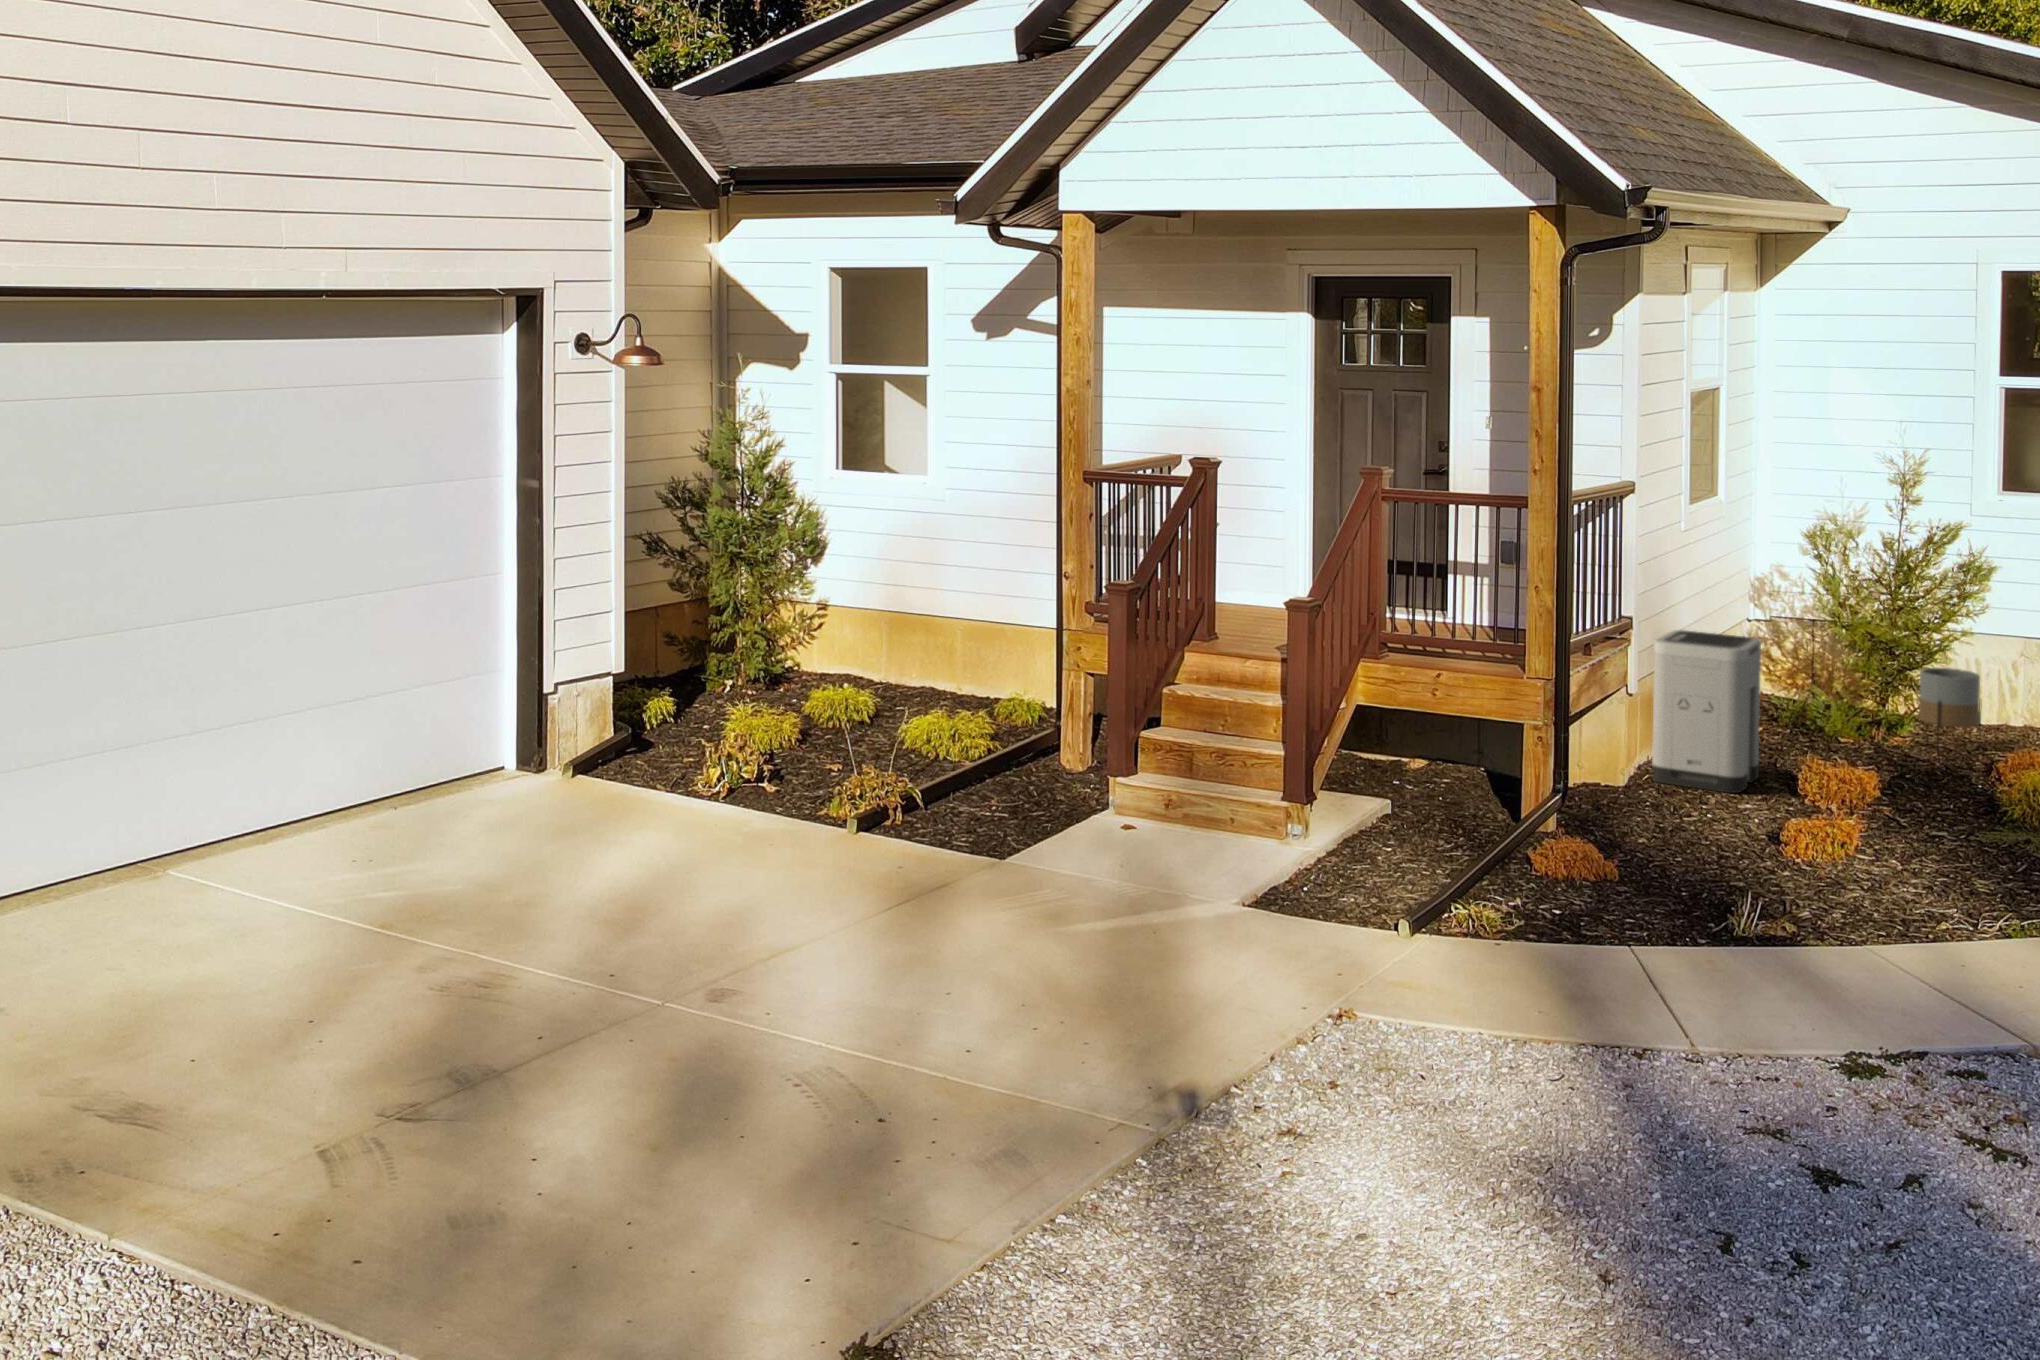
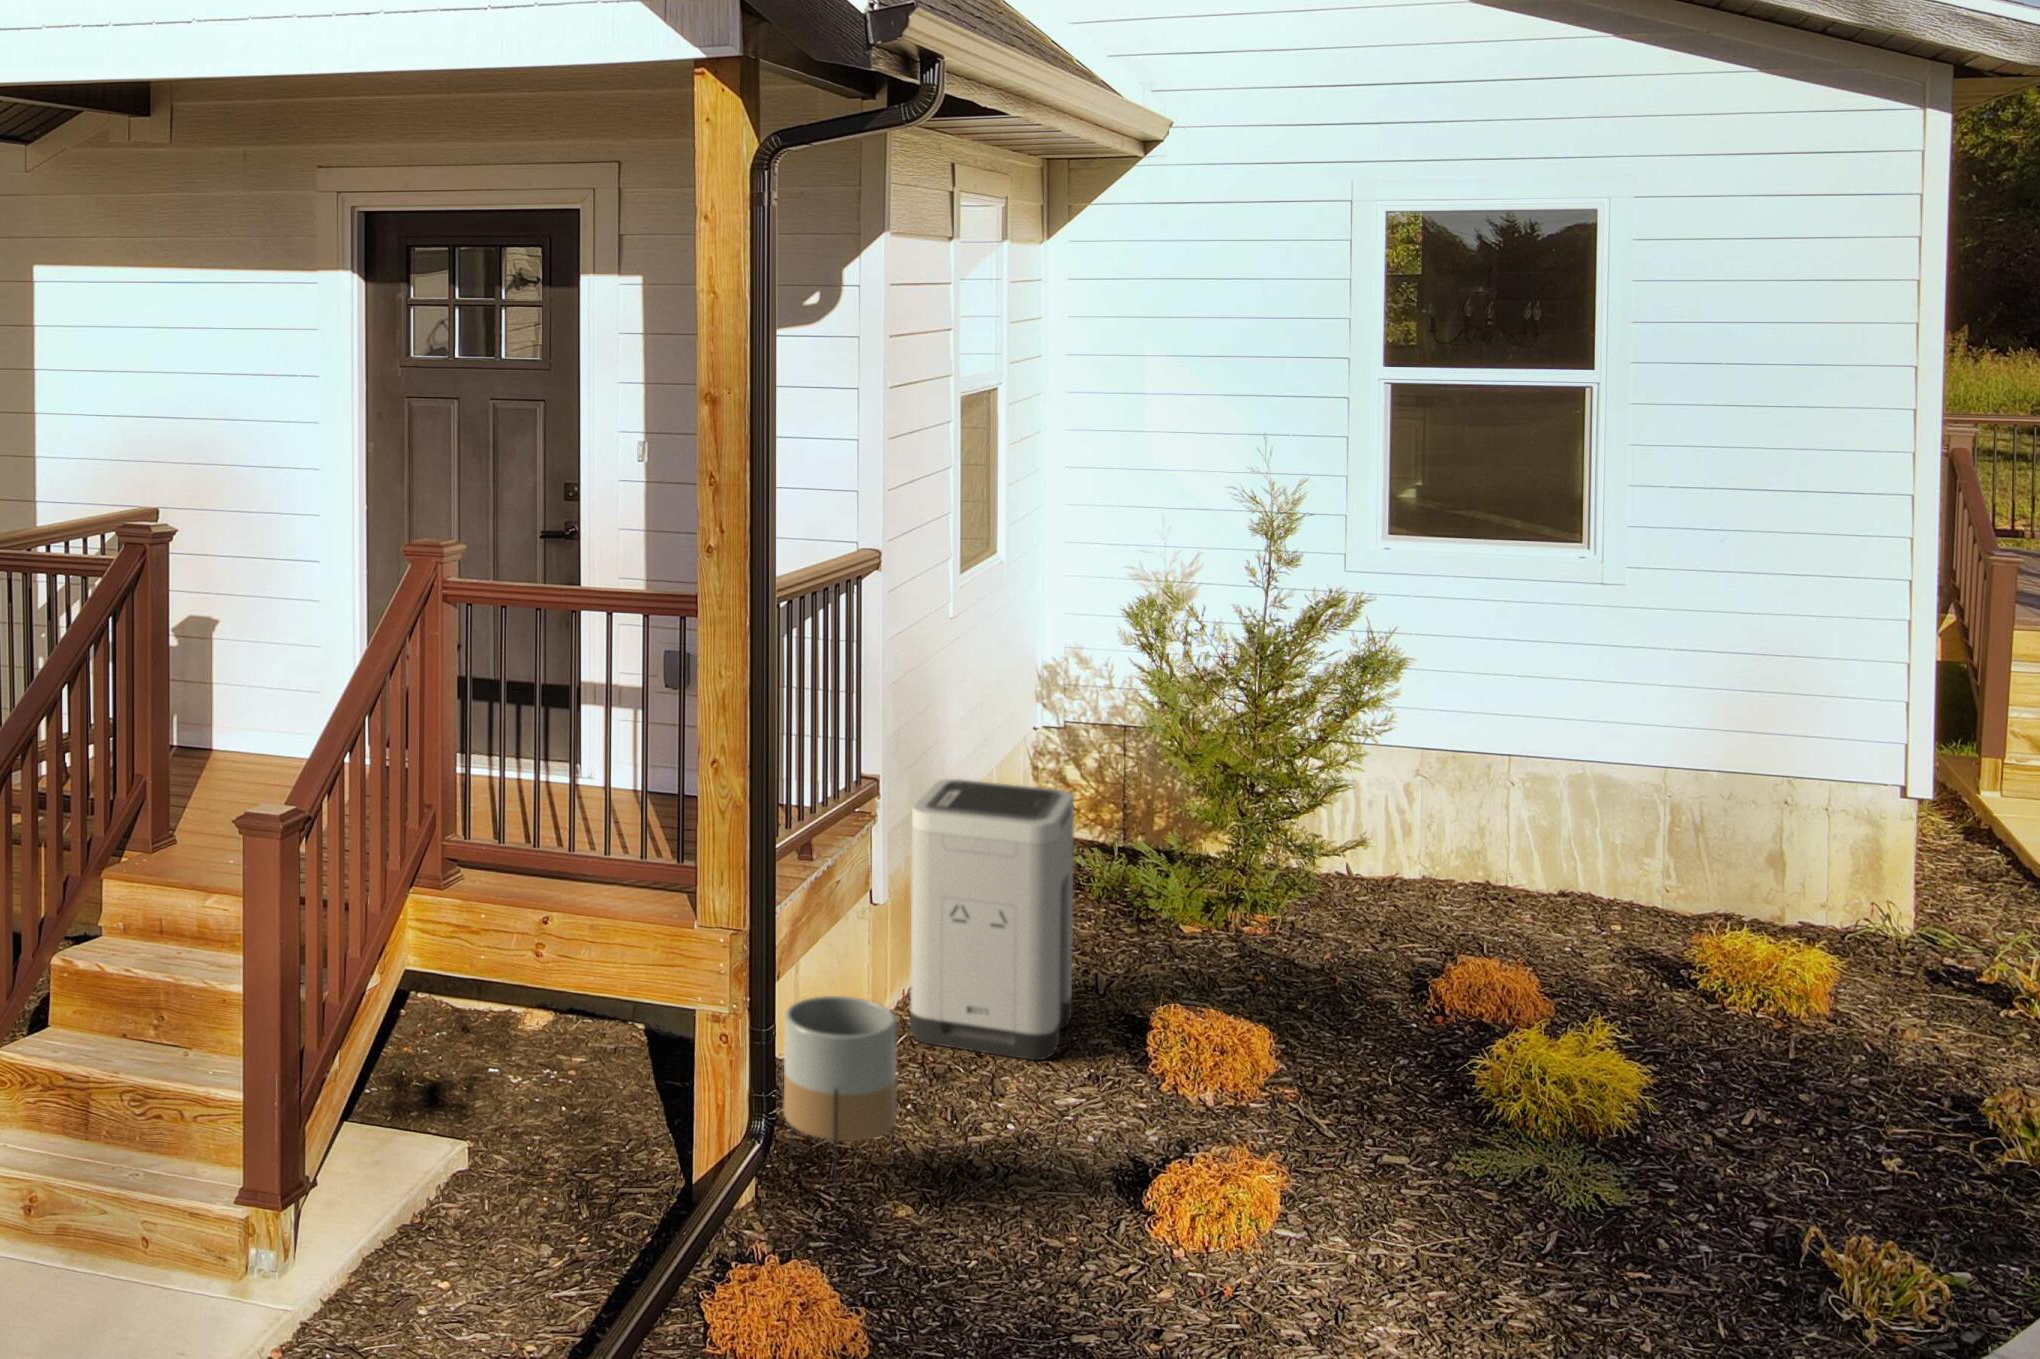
planter: present [1919,668,1982,750] -> present [784,996,897,1199]

